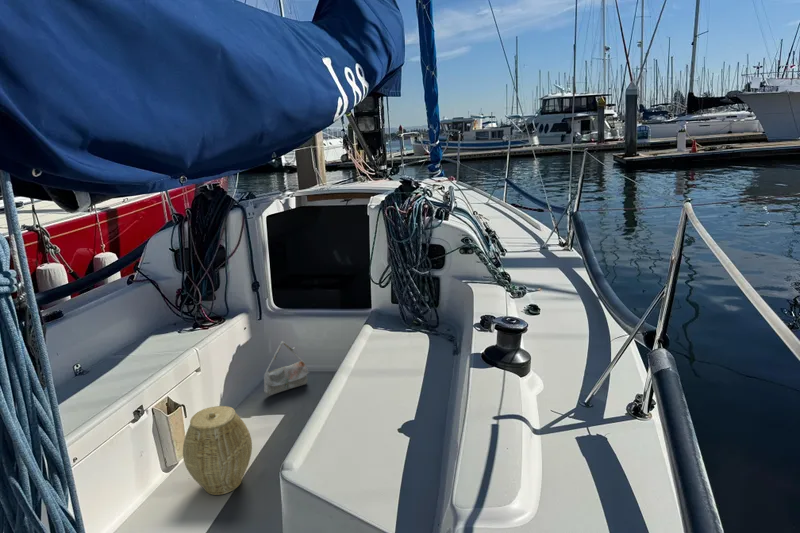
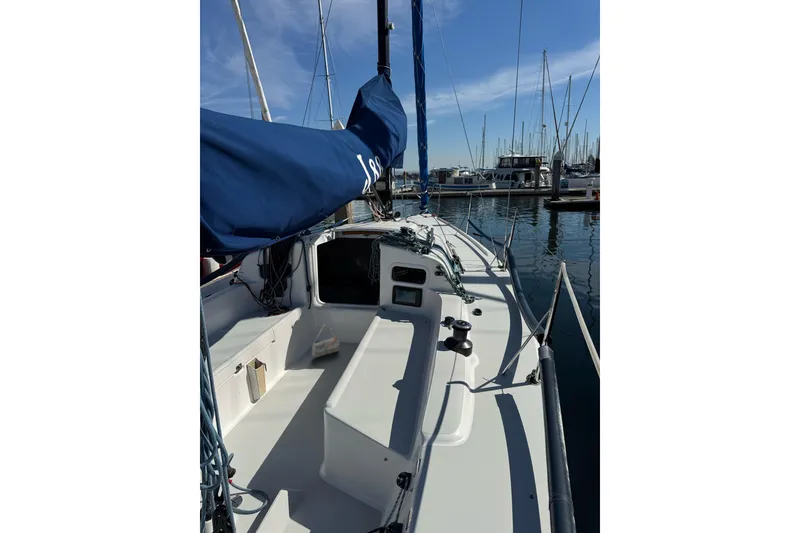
woven basket: present [183,406,252,495] -> none [265,365,305,418]

